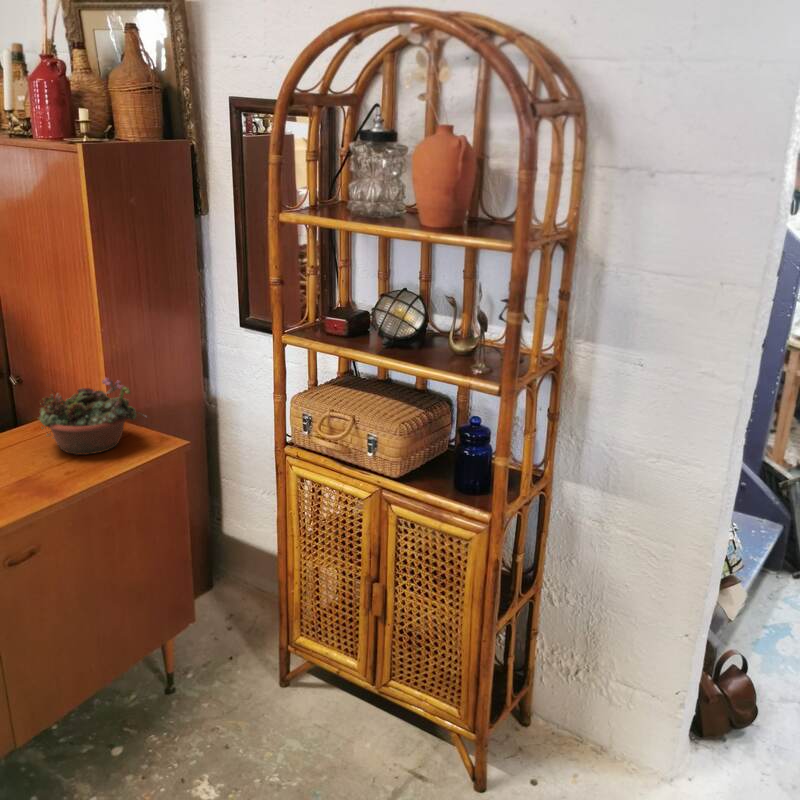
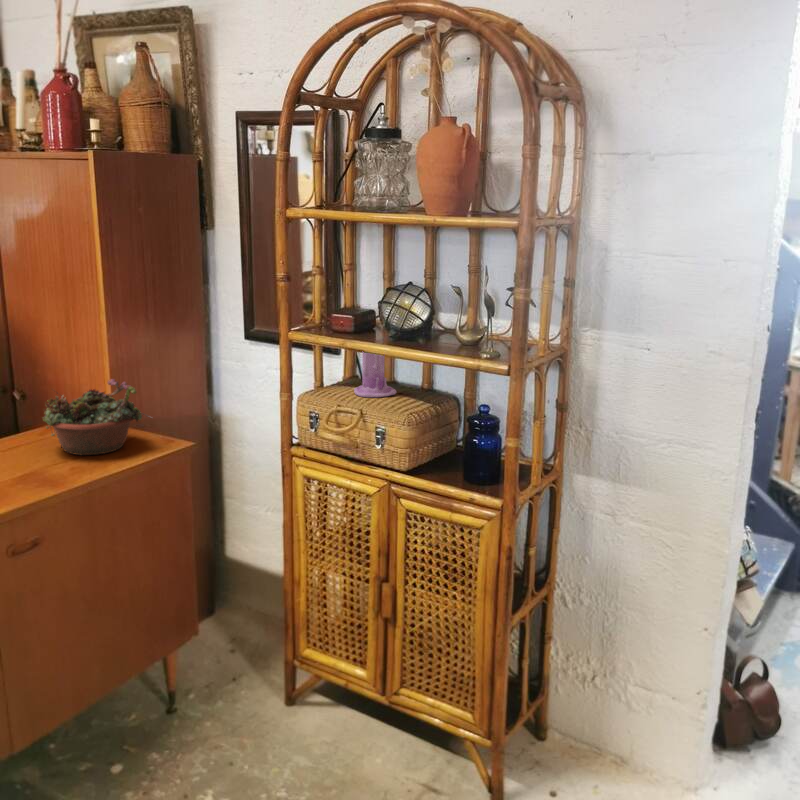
candle: none [347,342,389,402] -> present [354,351,396,398]

